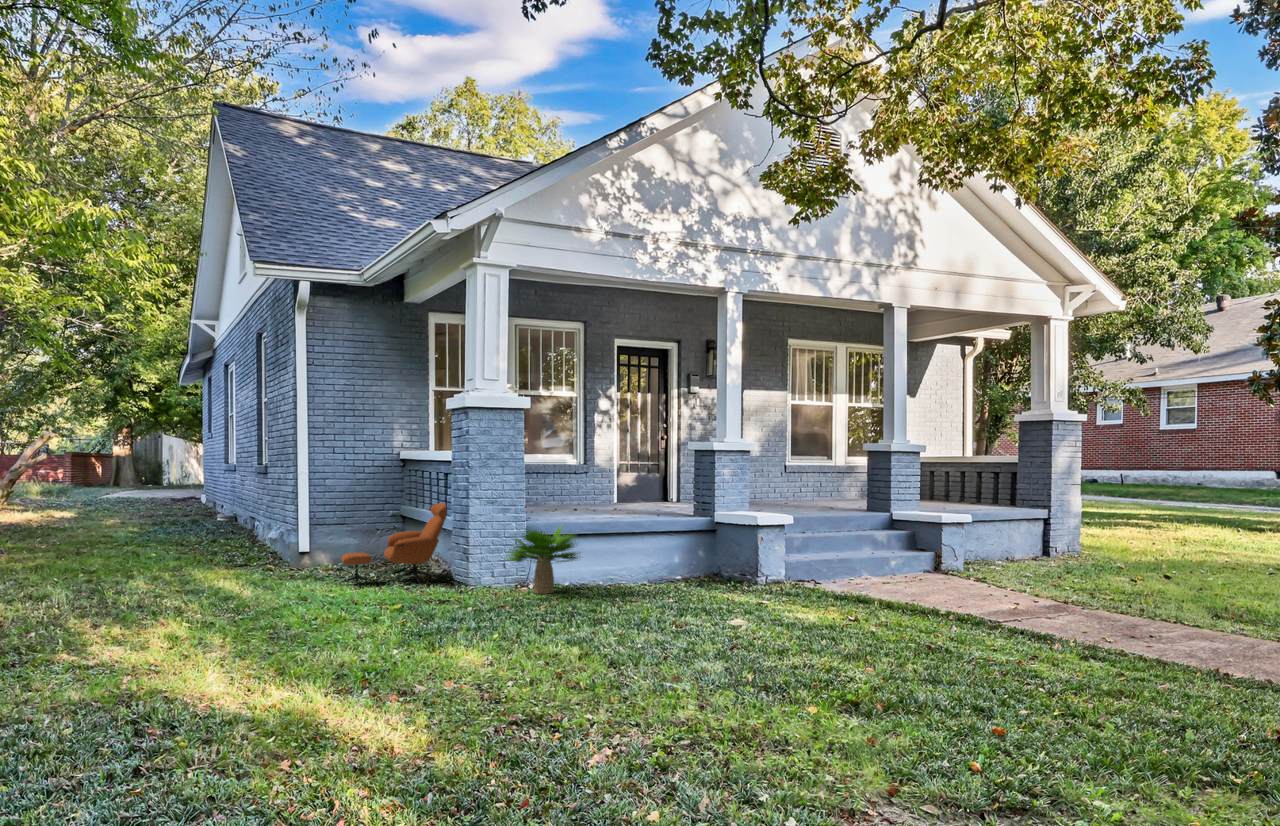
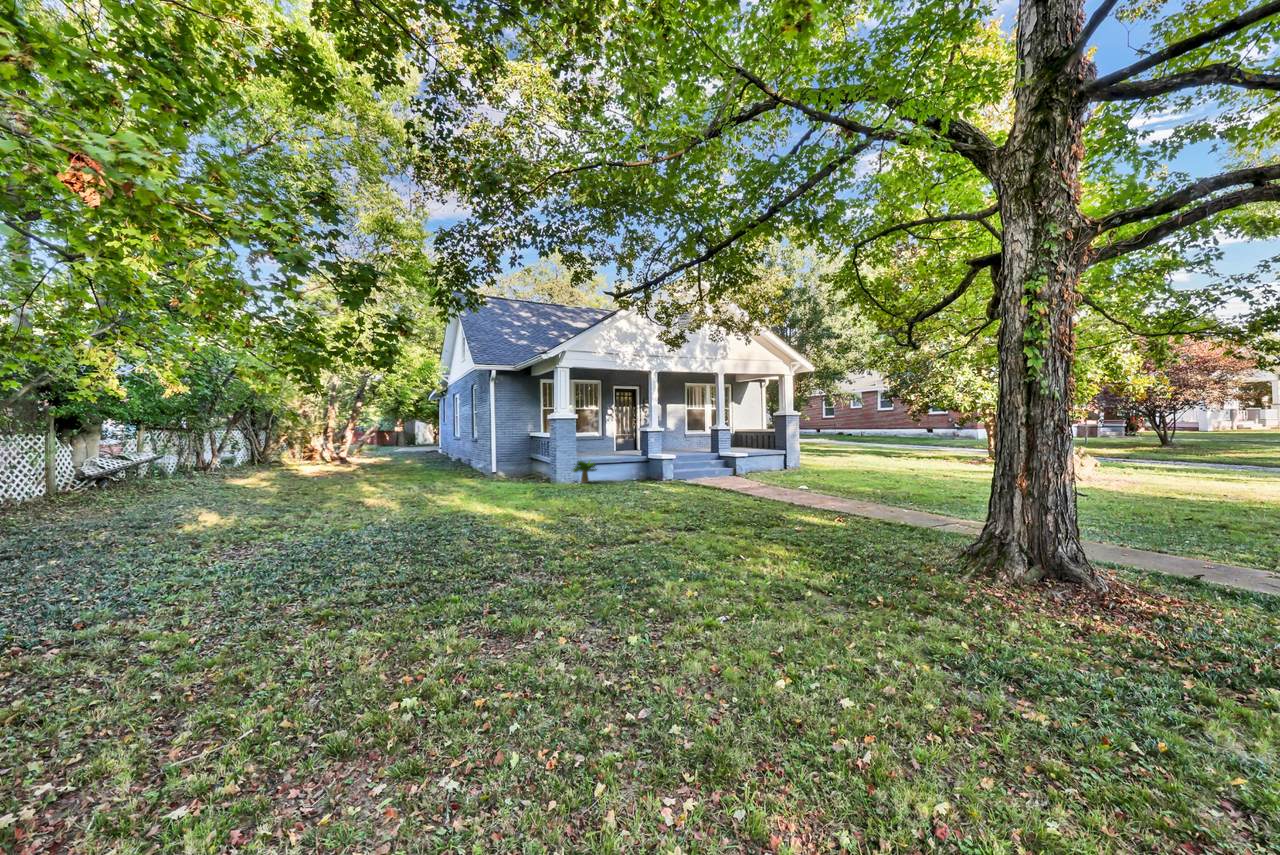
lounge chair: present [336,503,447,586] -> none [512,452,550,482]

